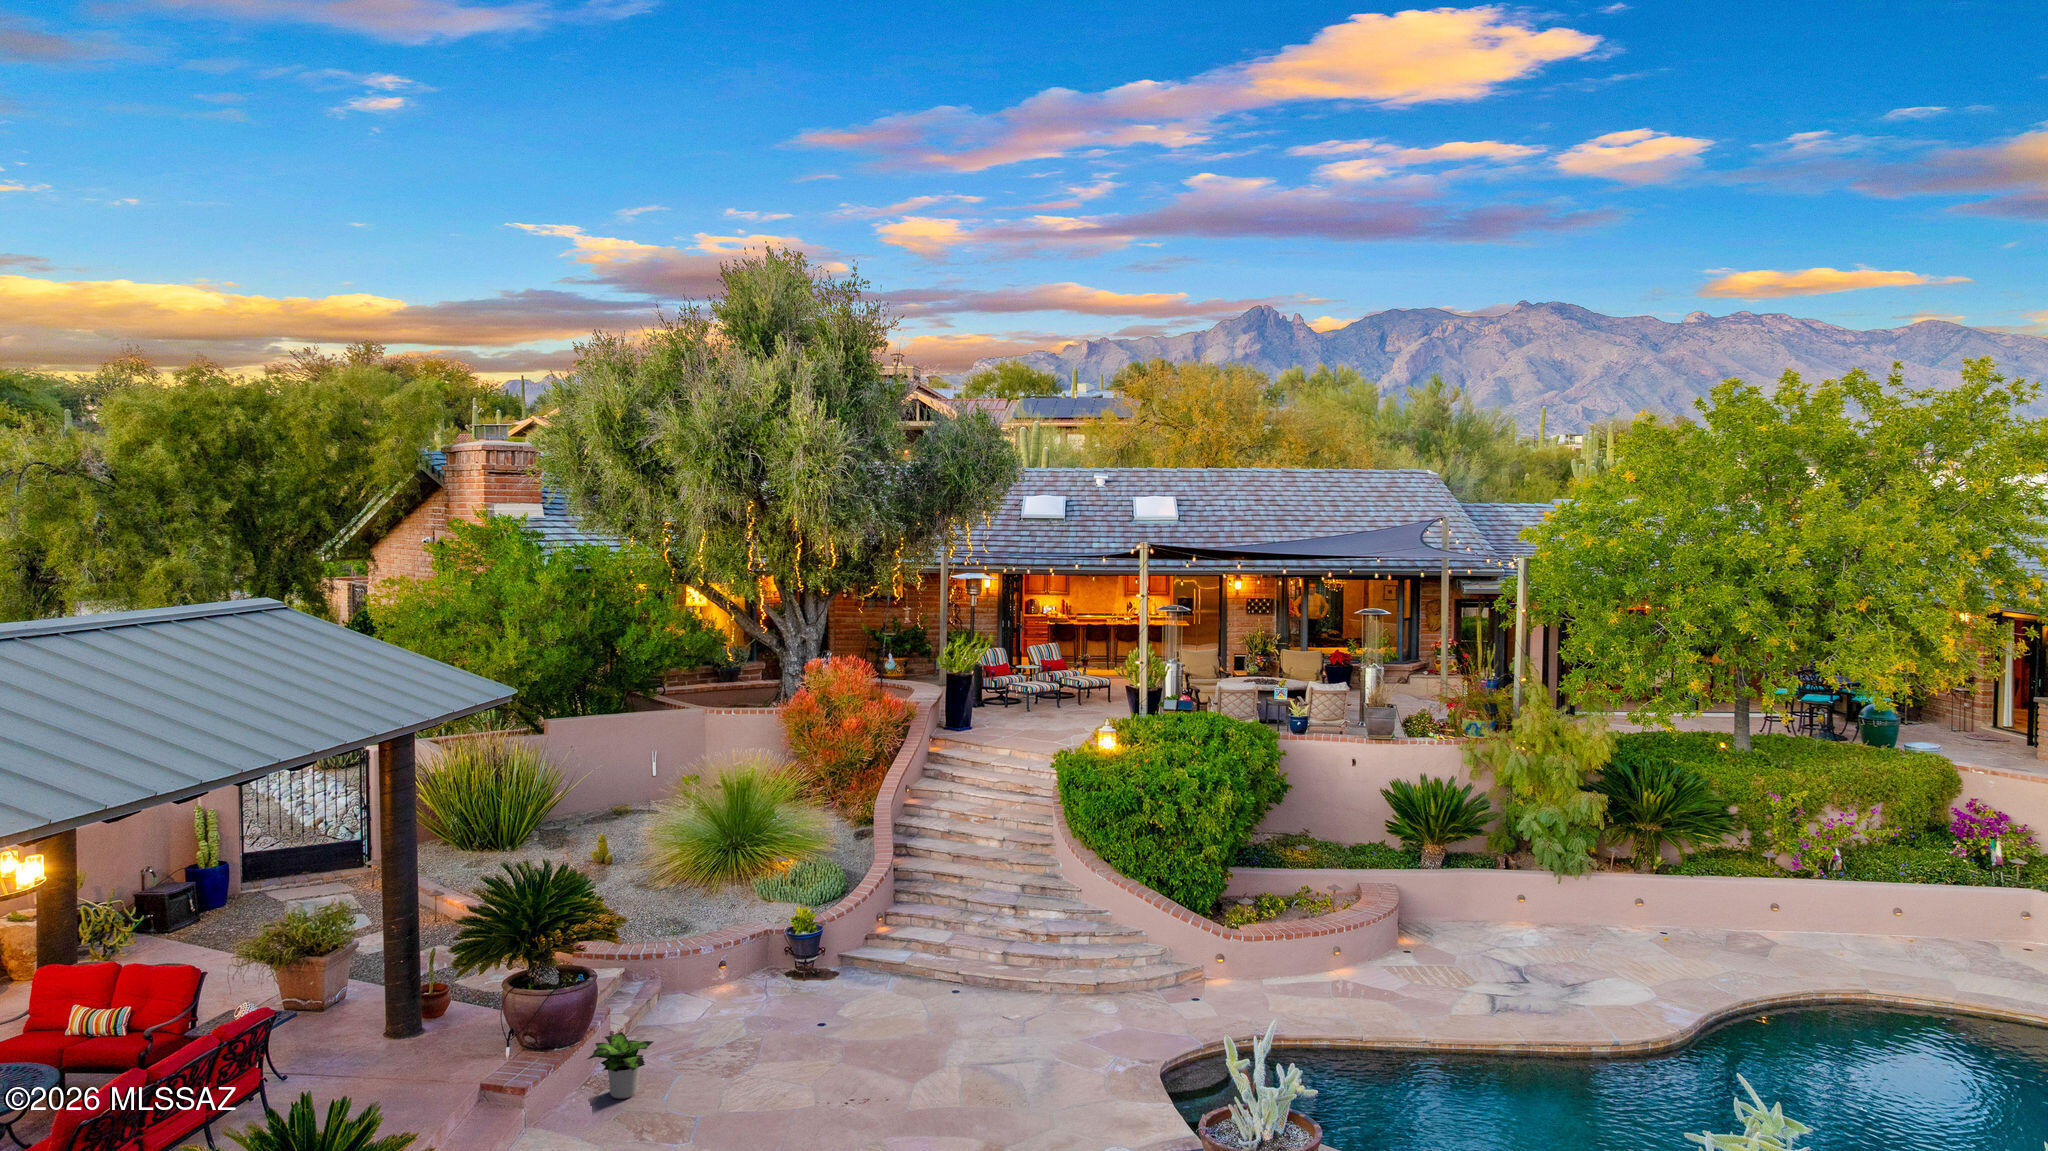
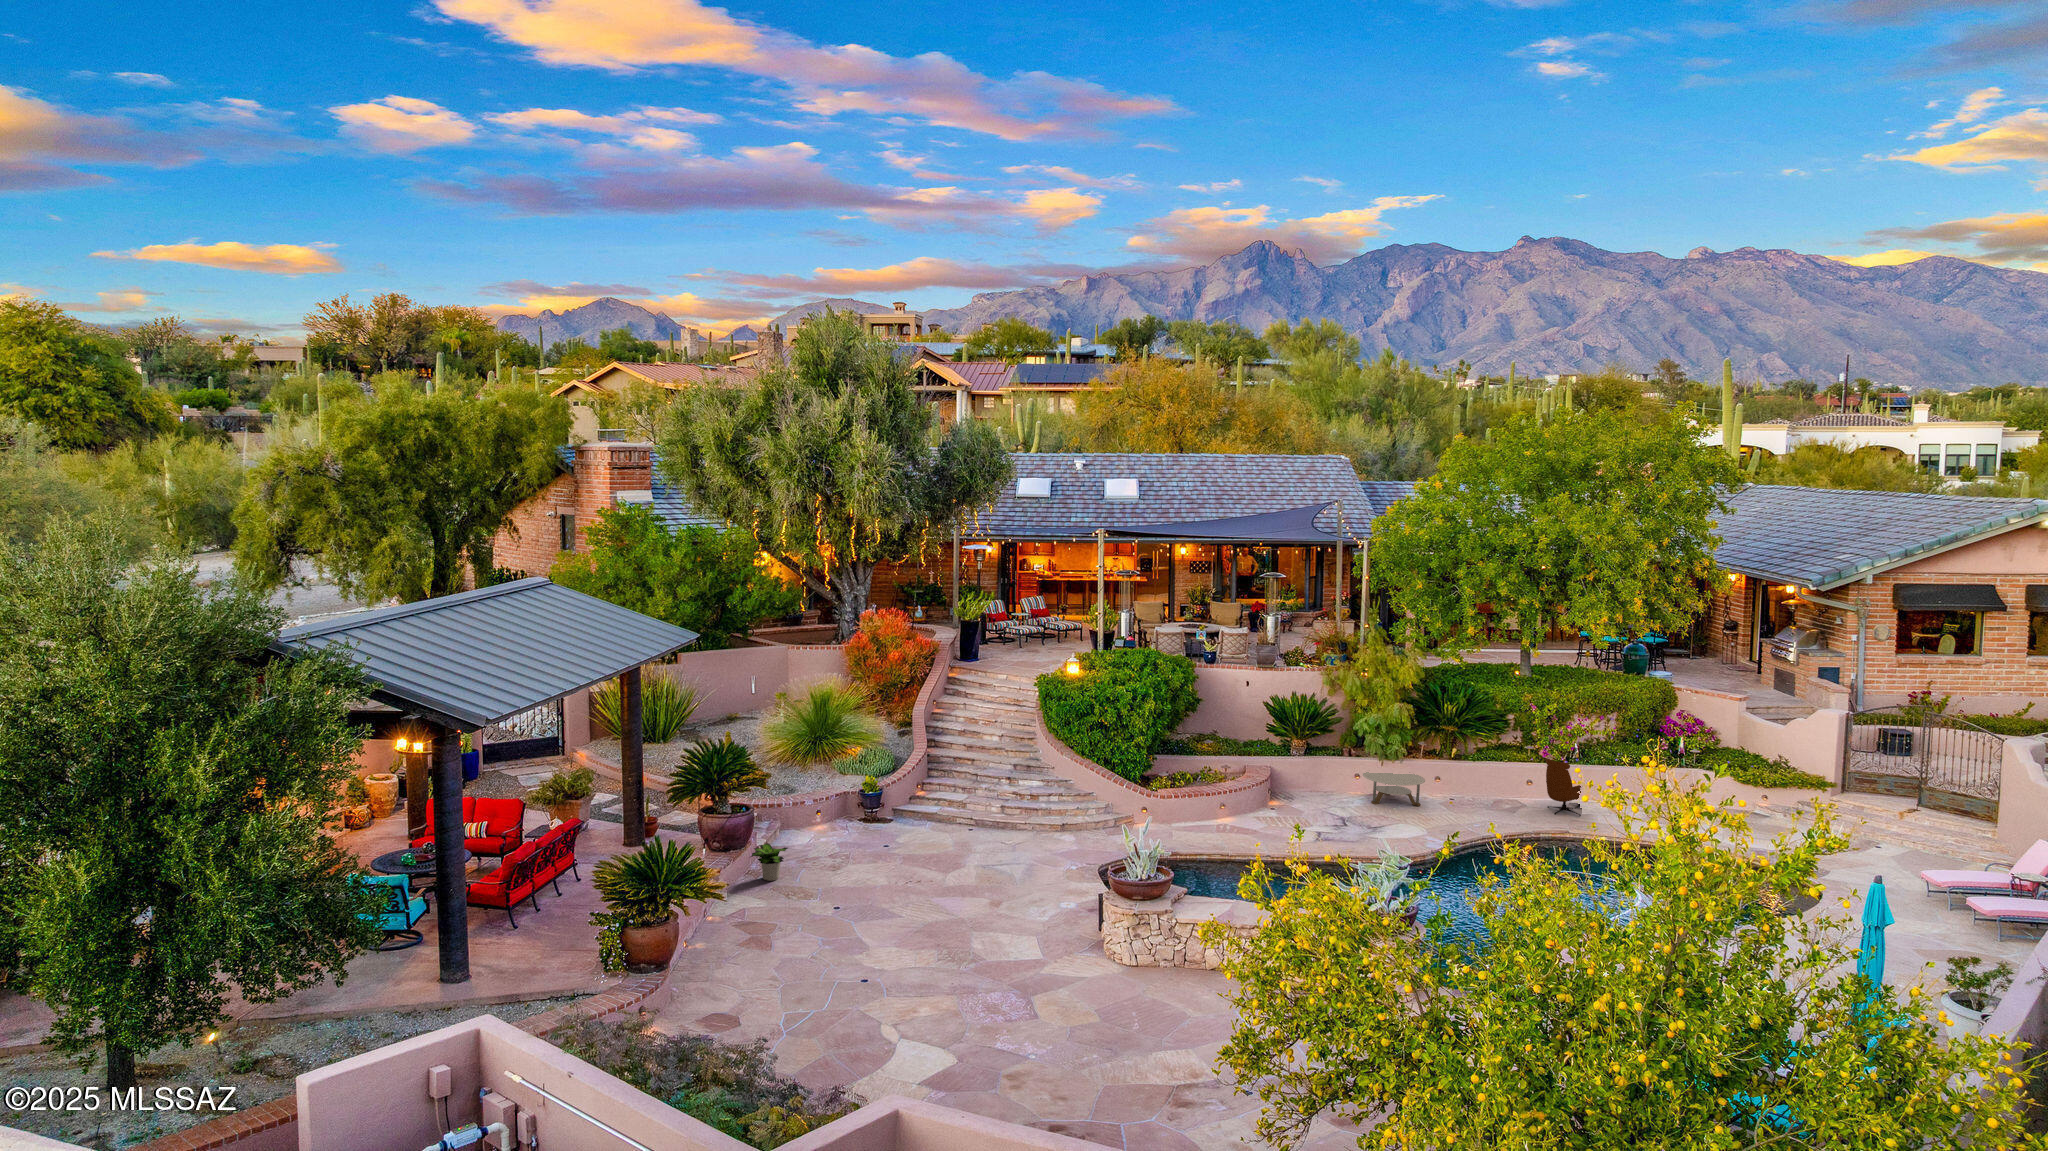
lounge chair: none [1807,875,1877,962] -> present [1546,759,1581,816]
round table: none [1533,889,1629,945] -> present [1363,772,1425,806]

